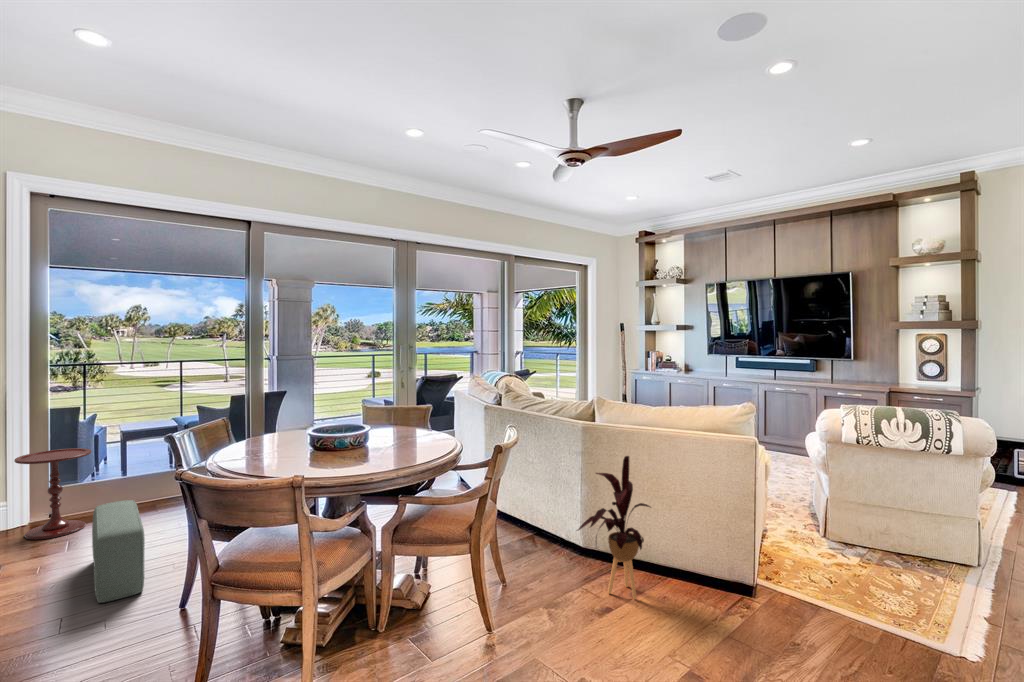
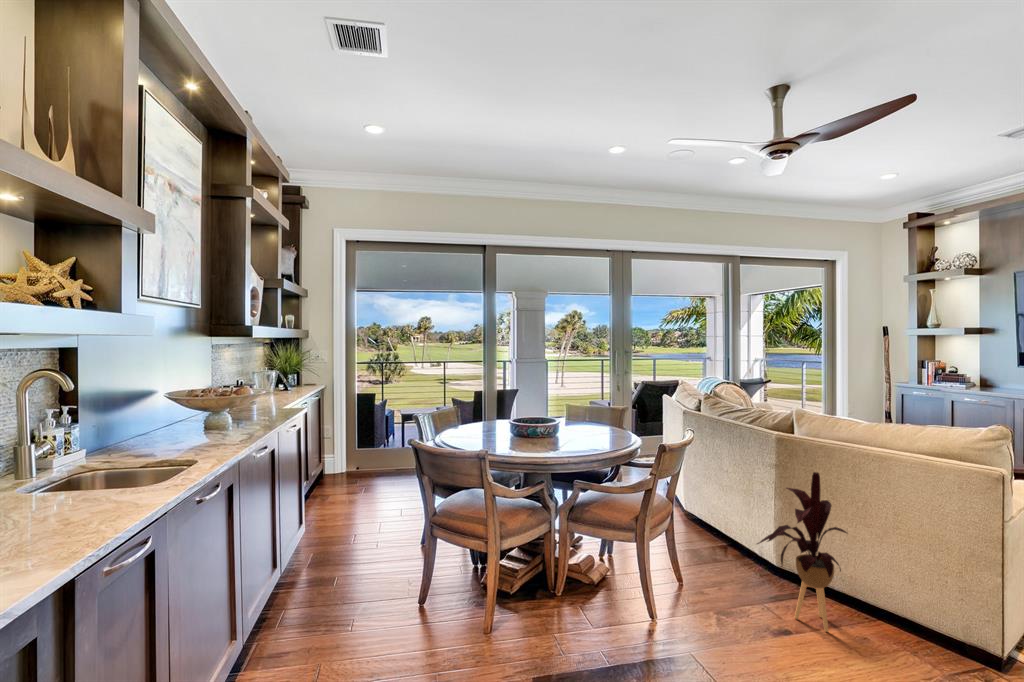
side table: present [14,448,92,540] -> none [343,419,385,480]
pouf: present [92,500,145,603] -> none [376,460,407,528]

